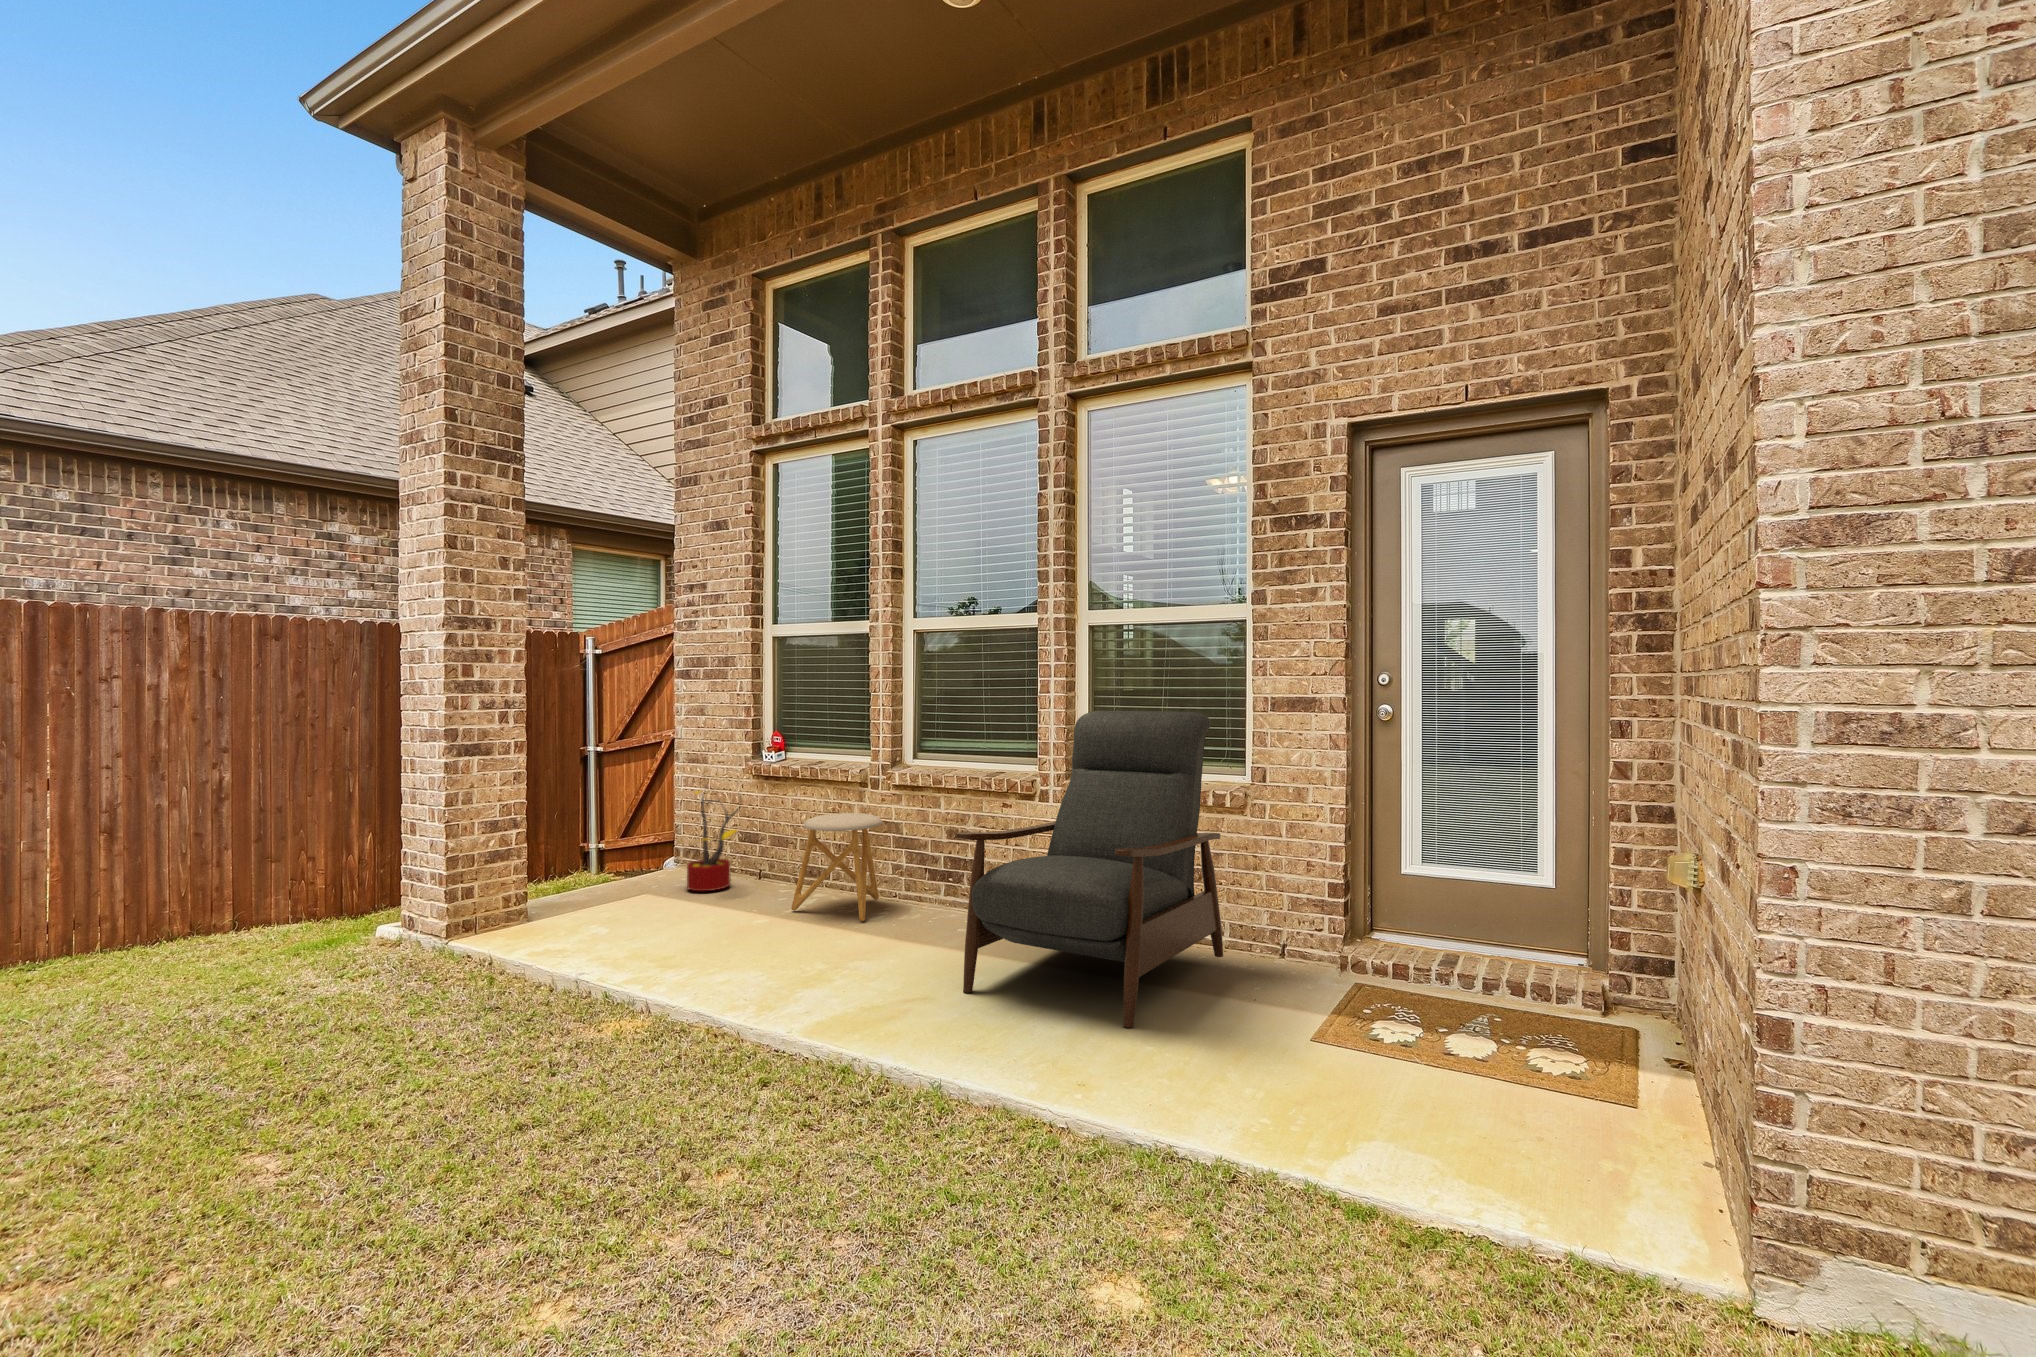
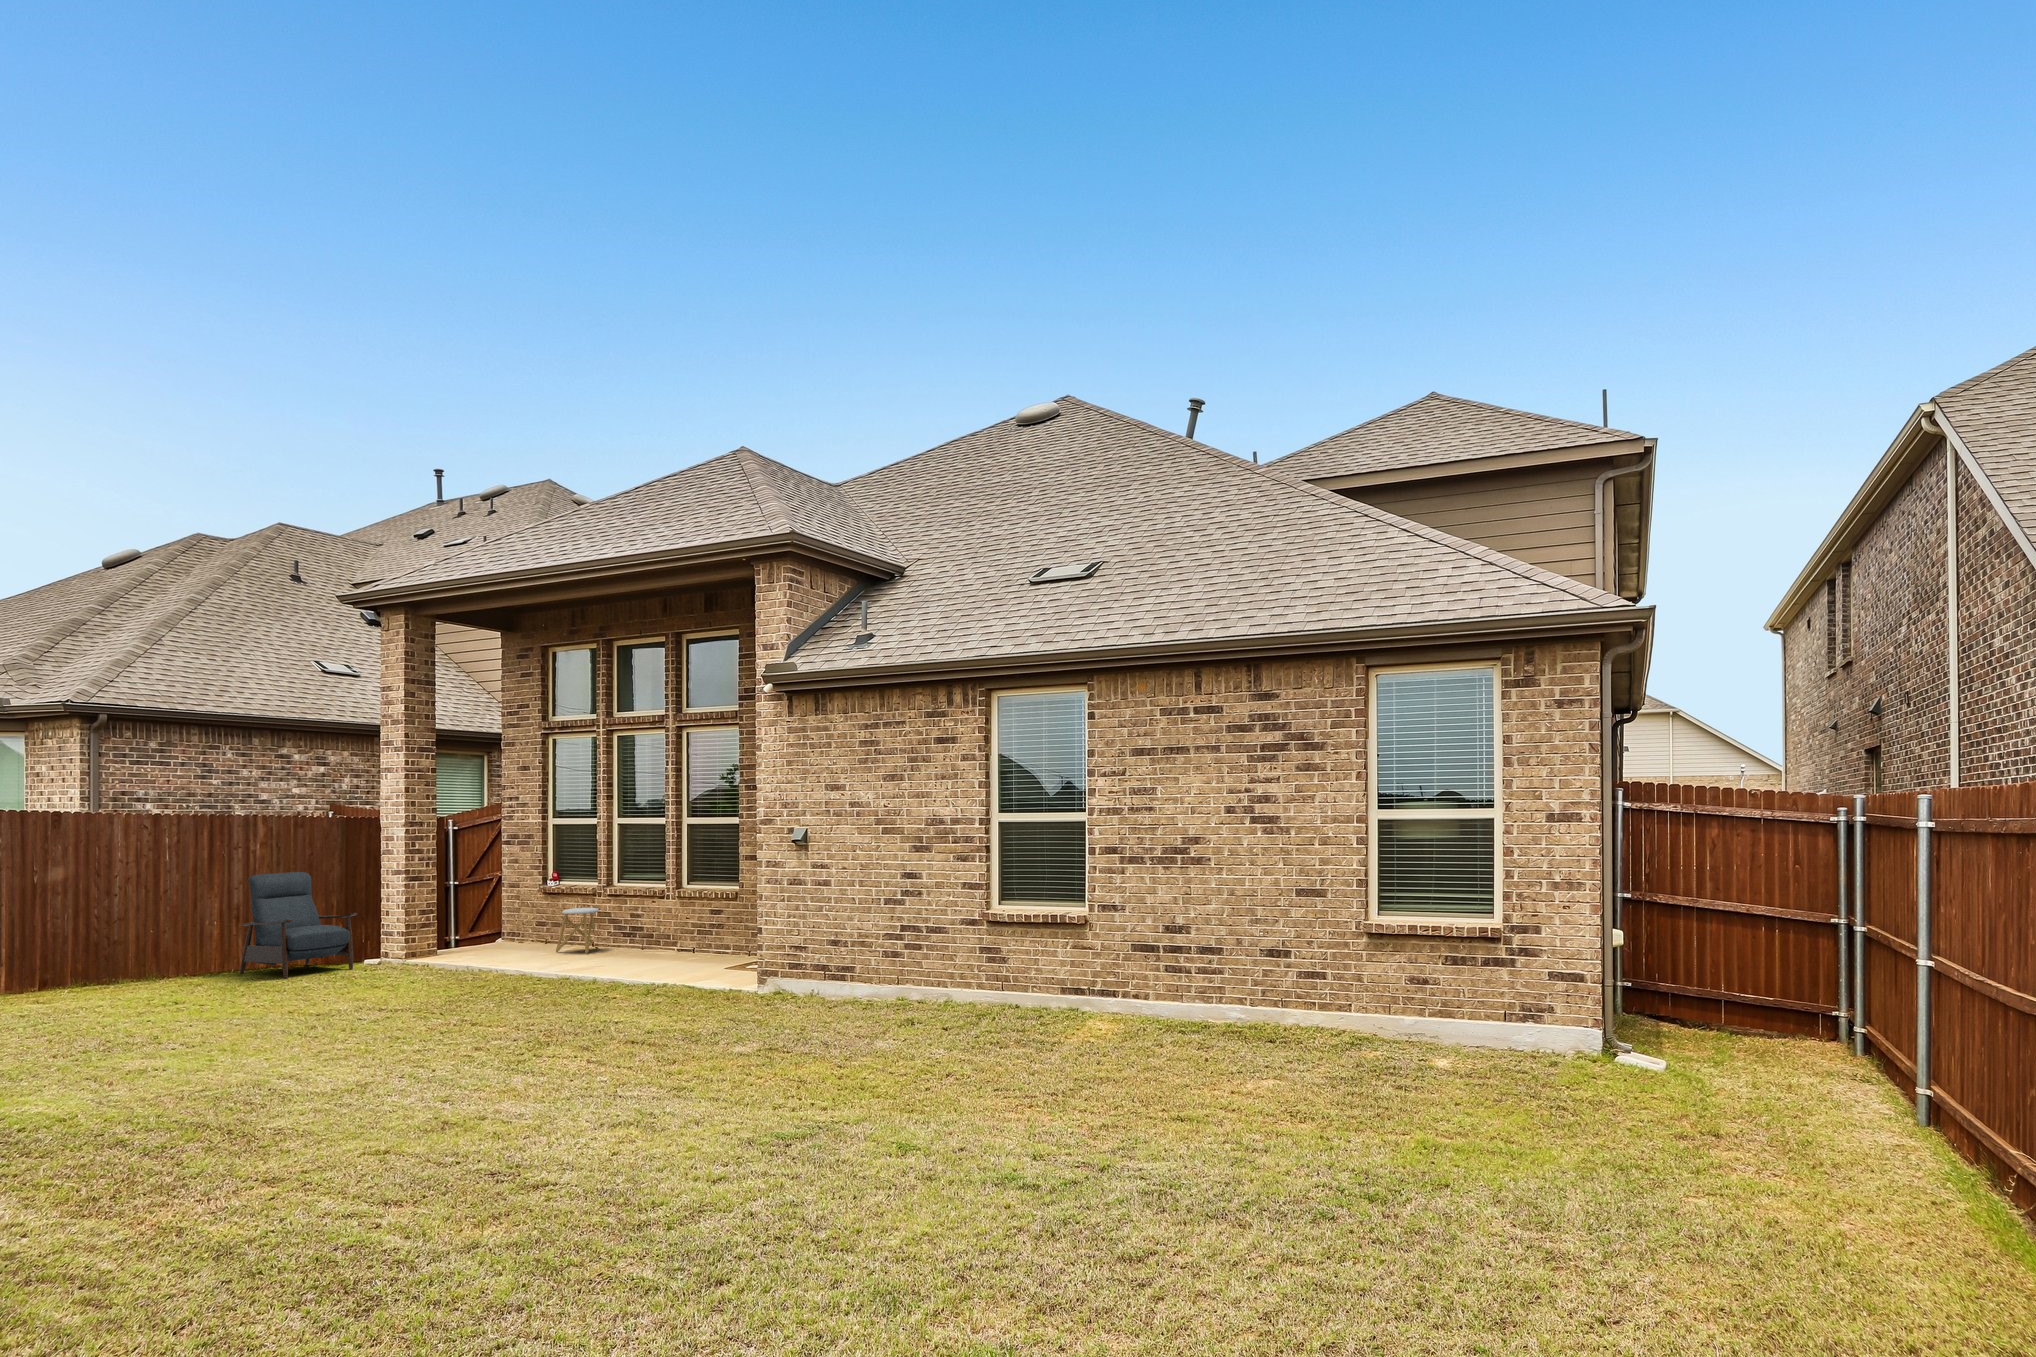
chair: present [955,711,1223,1028] -> present [240,872,357,979]
decorative plant: present [687,790,741,891] -> none [505,898,534,949]

